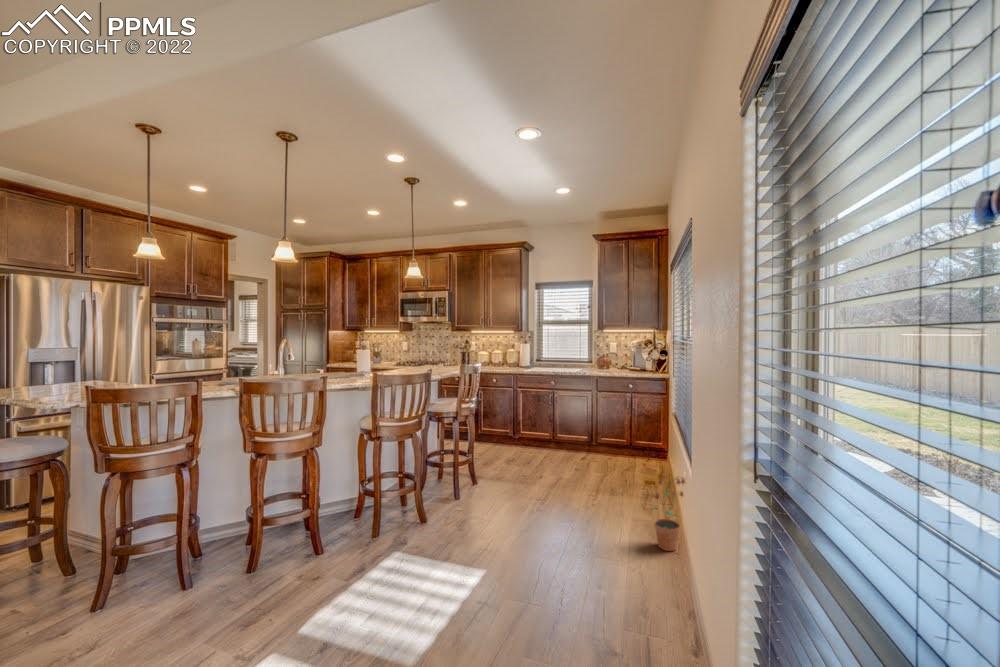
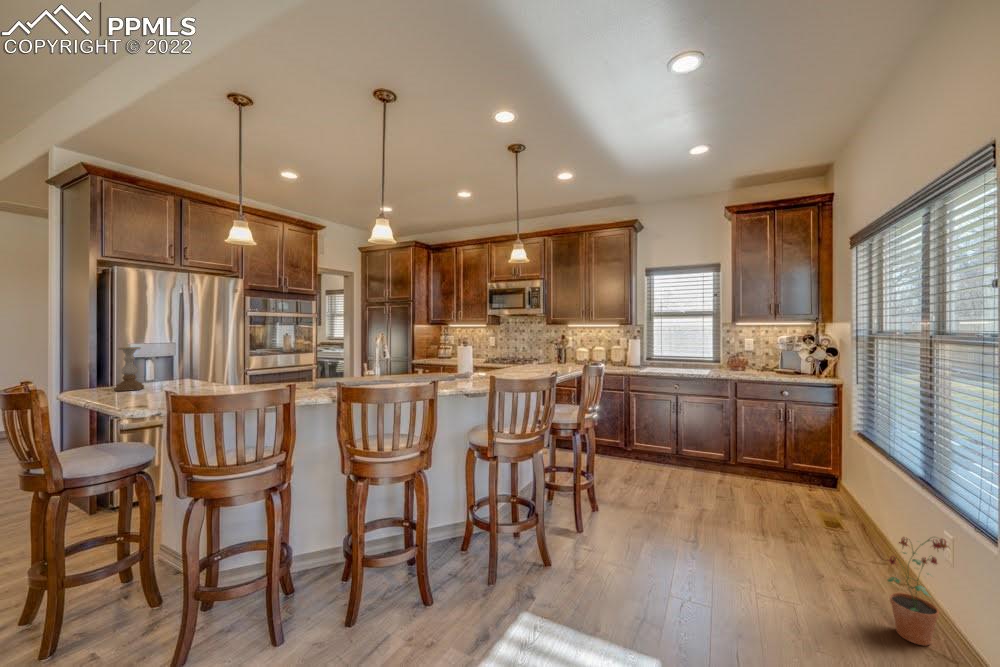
candle holder: none [23,352,53,391] -> present [114,347,144,391]

